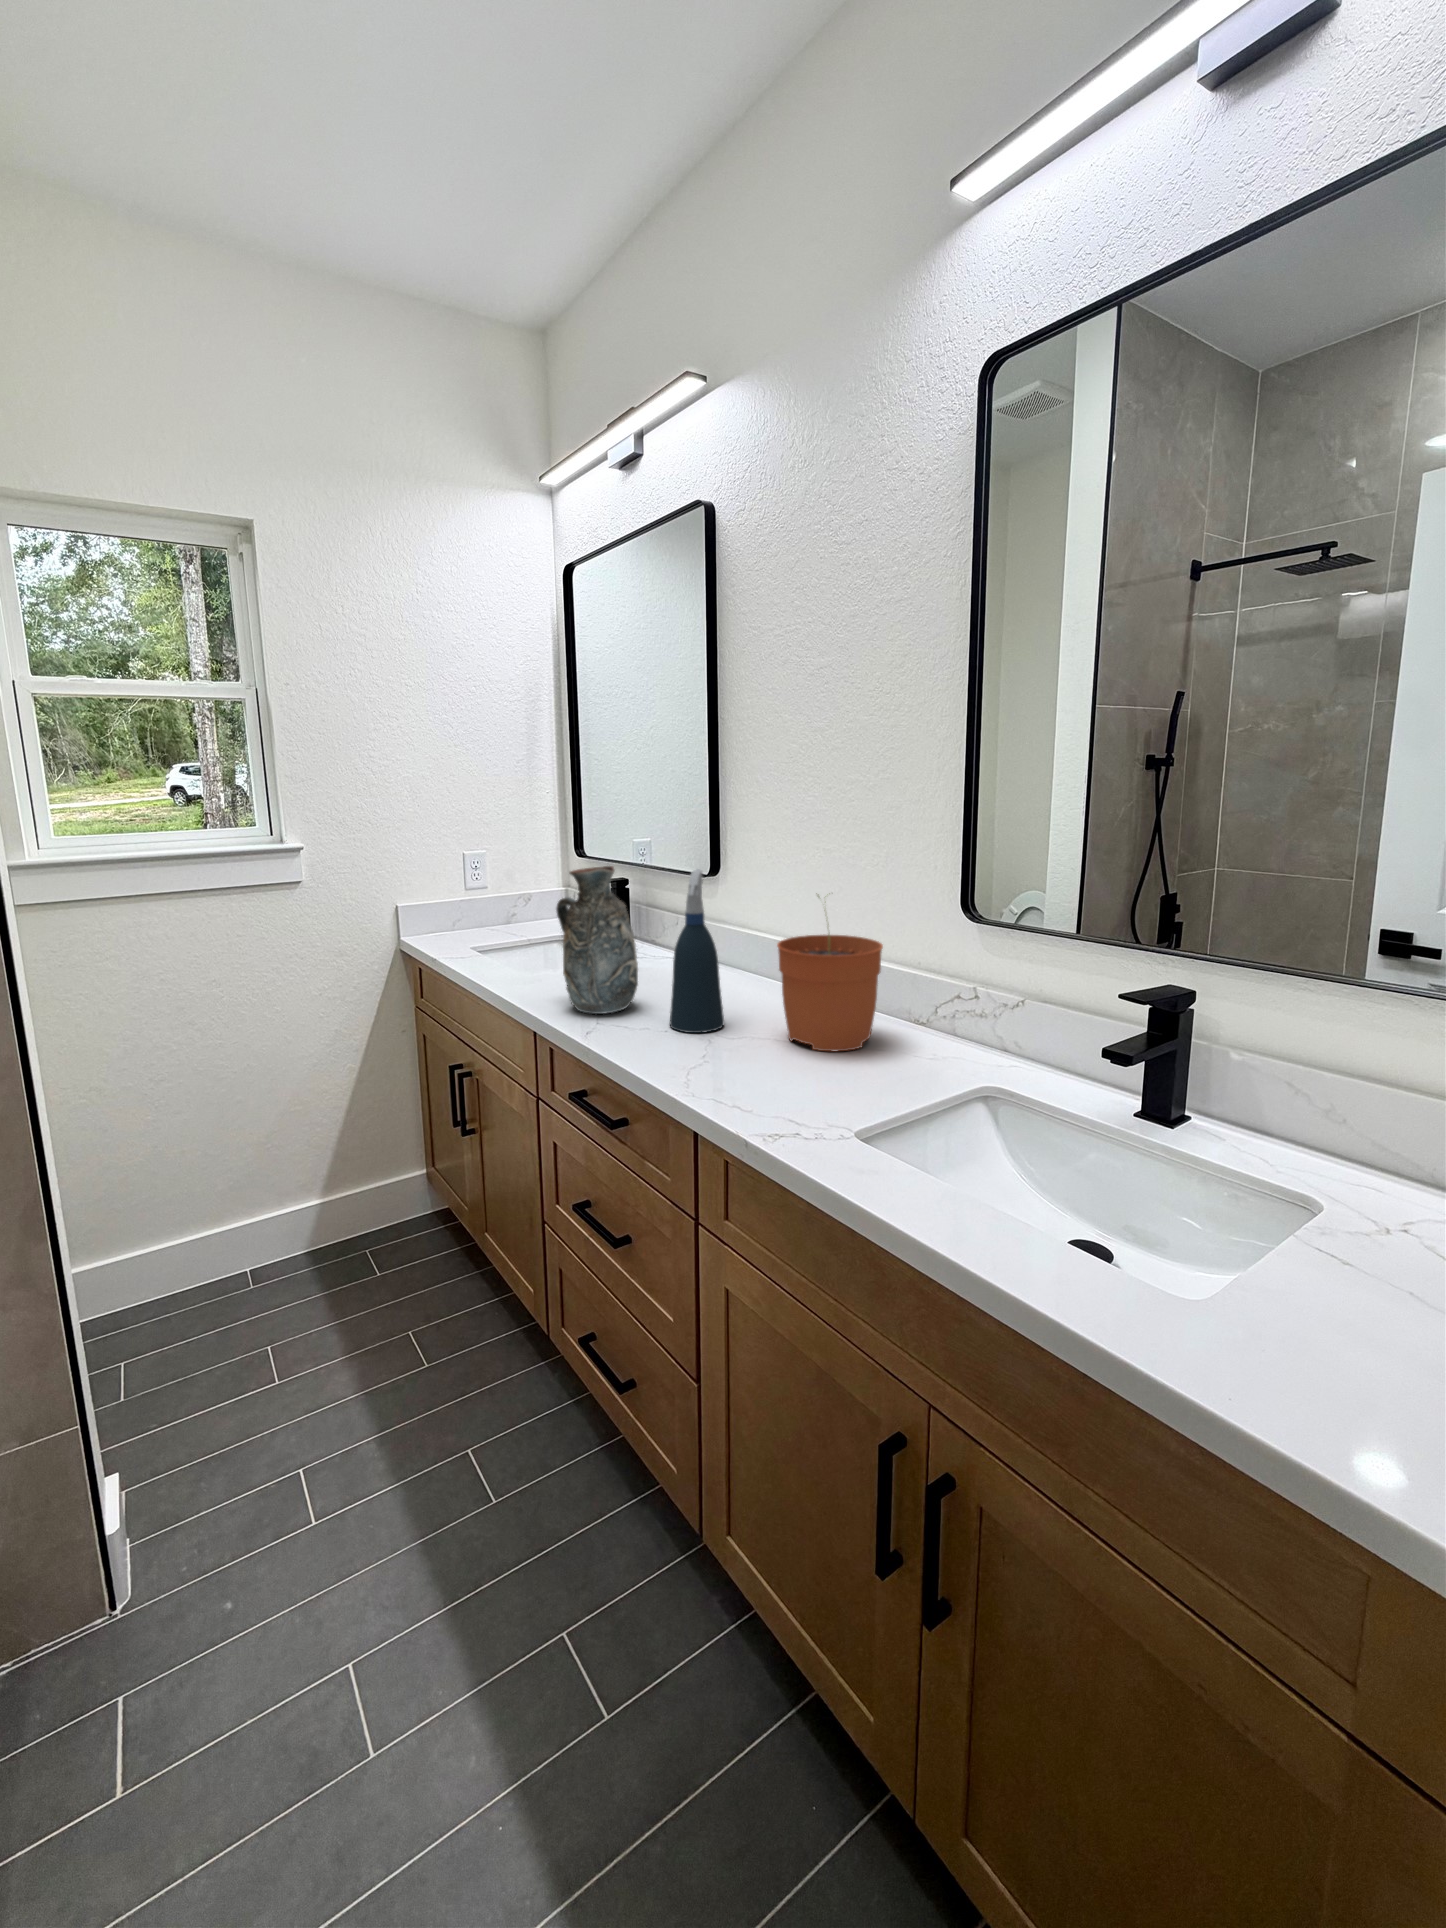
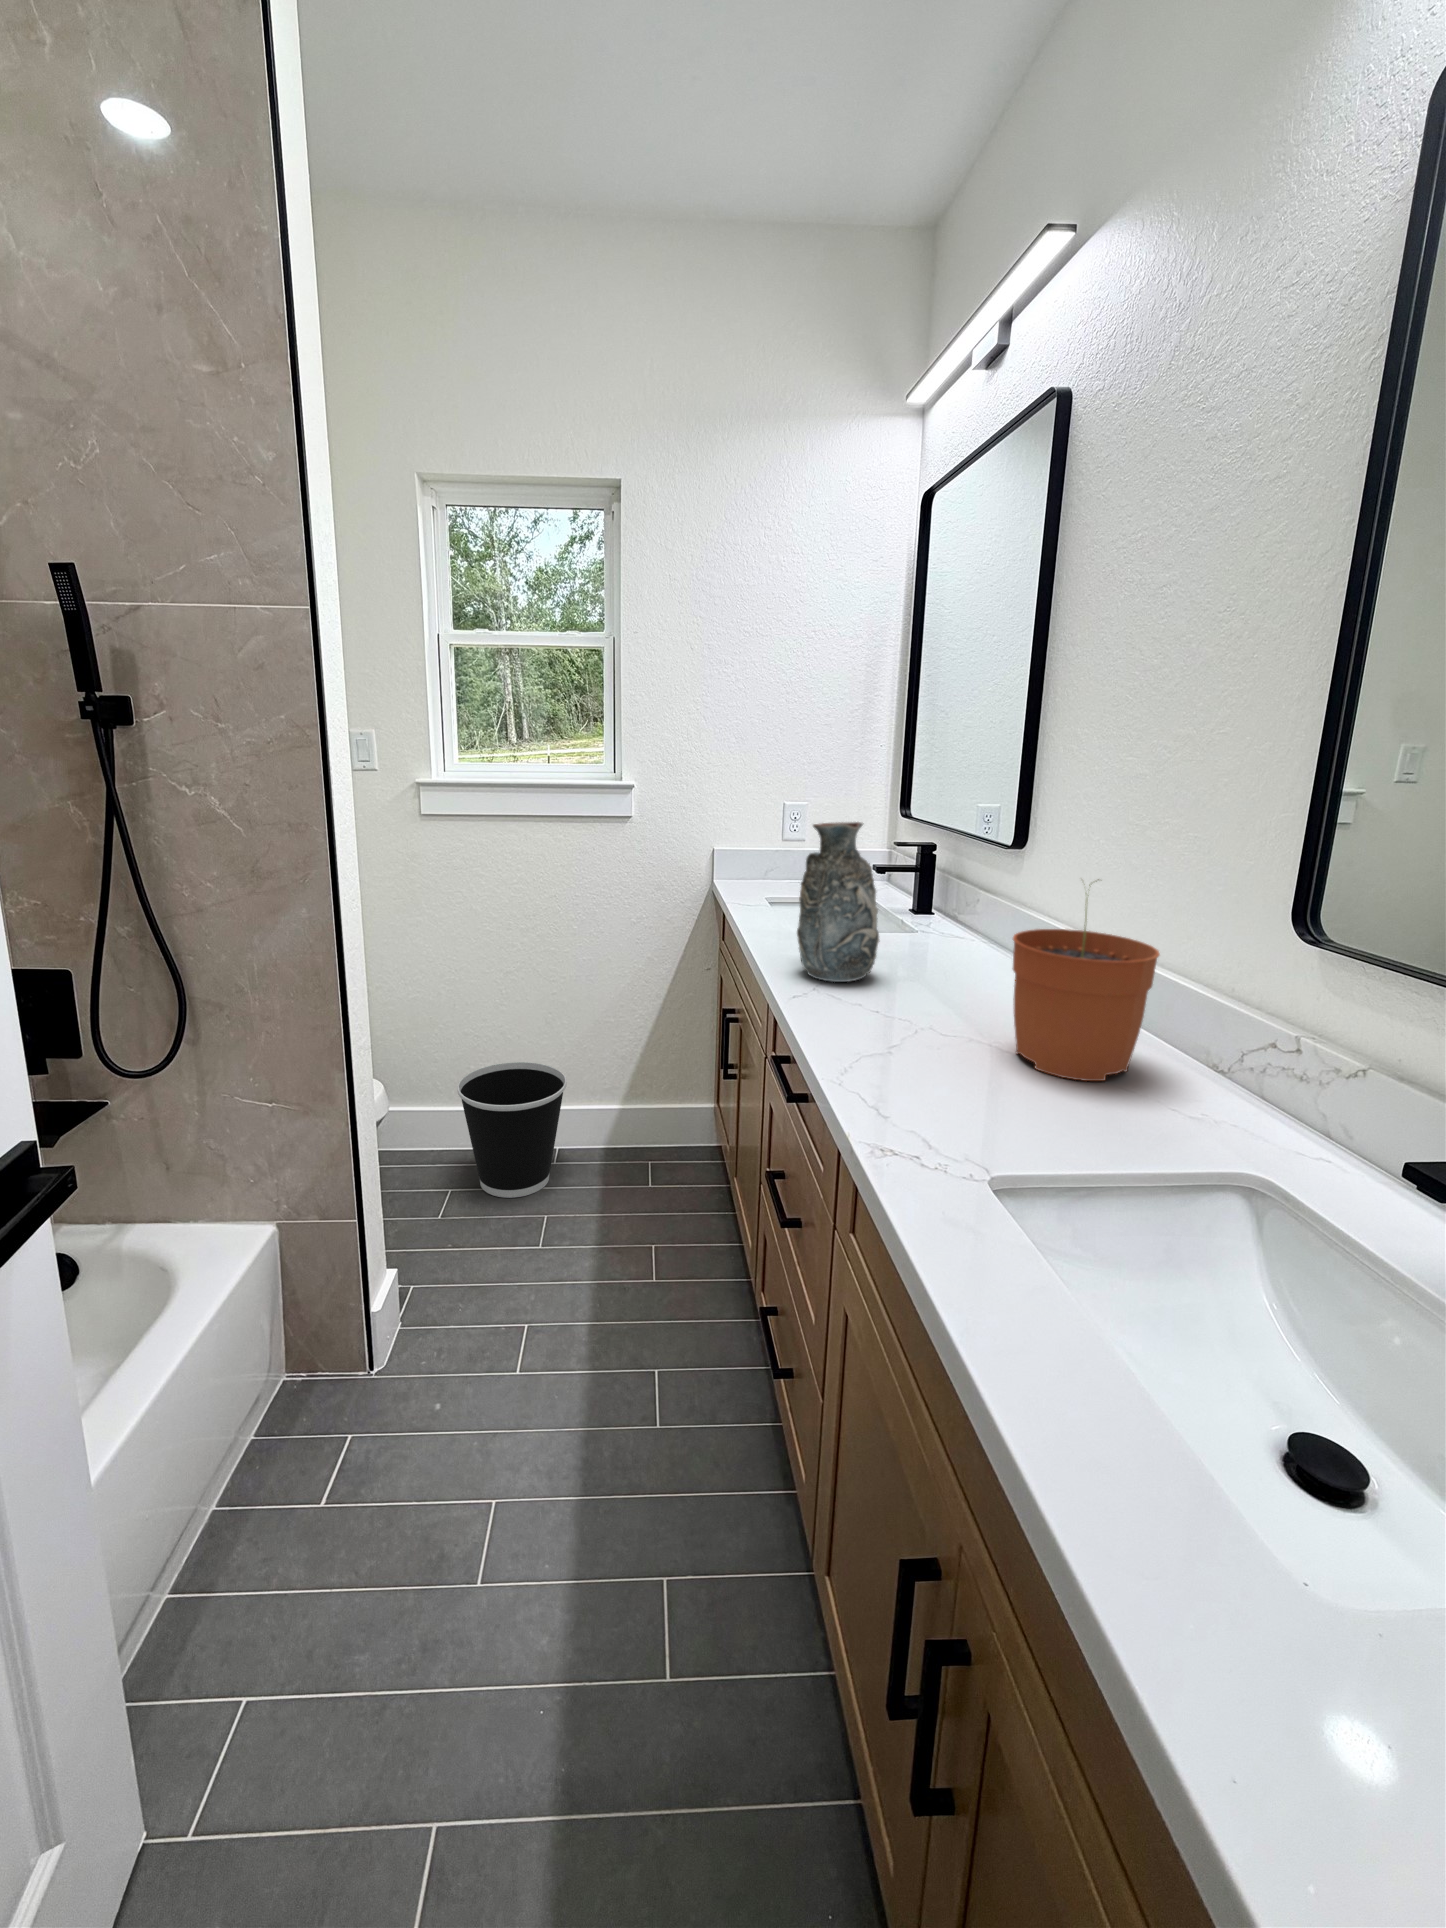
spray bottle: present [670,869,724,1033] -> none [888,834,954,1023]
wastebasket: none [122,1176,267,1345] -> present [457,1062,567,1198]

